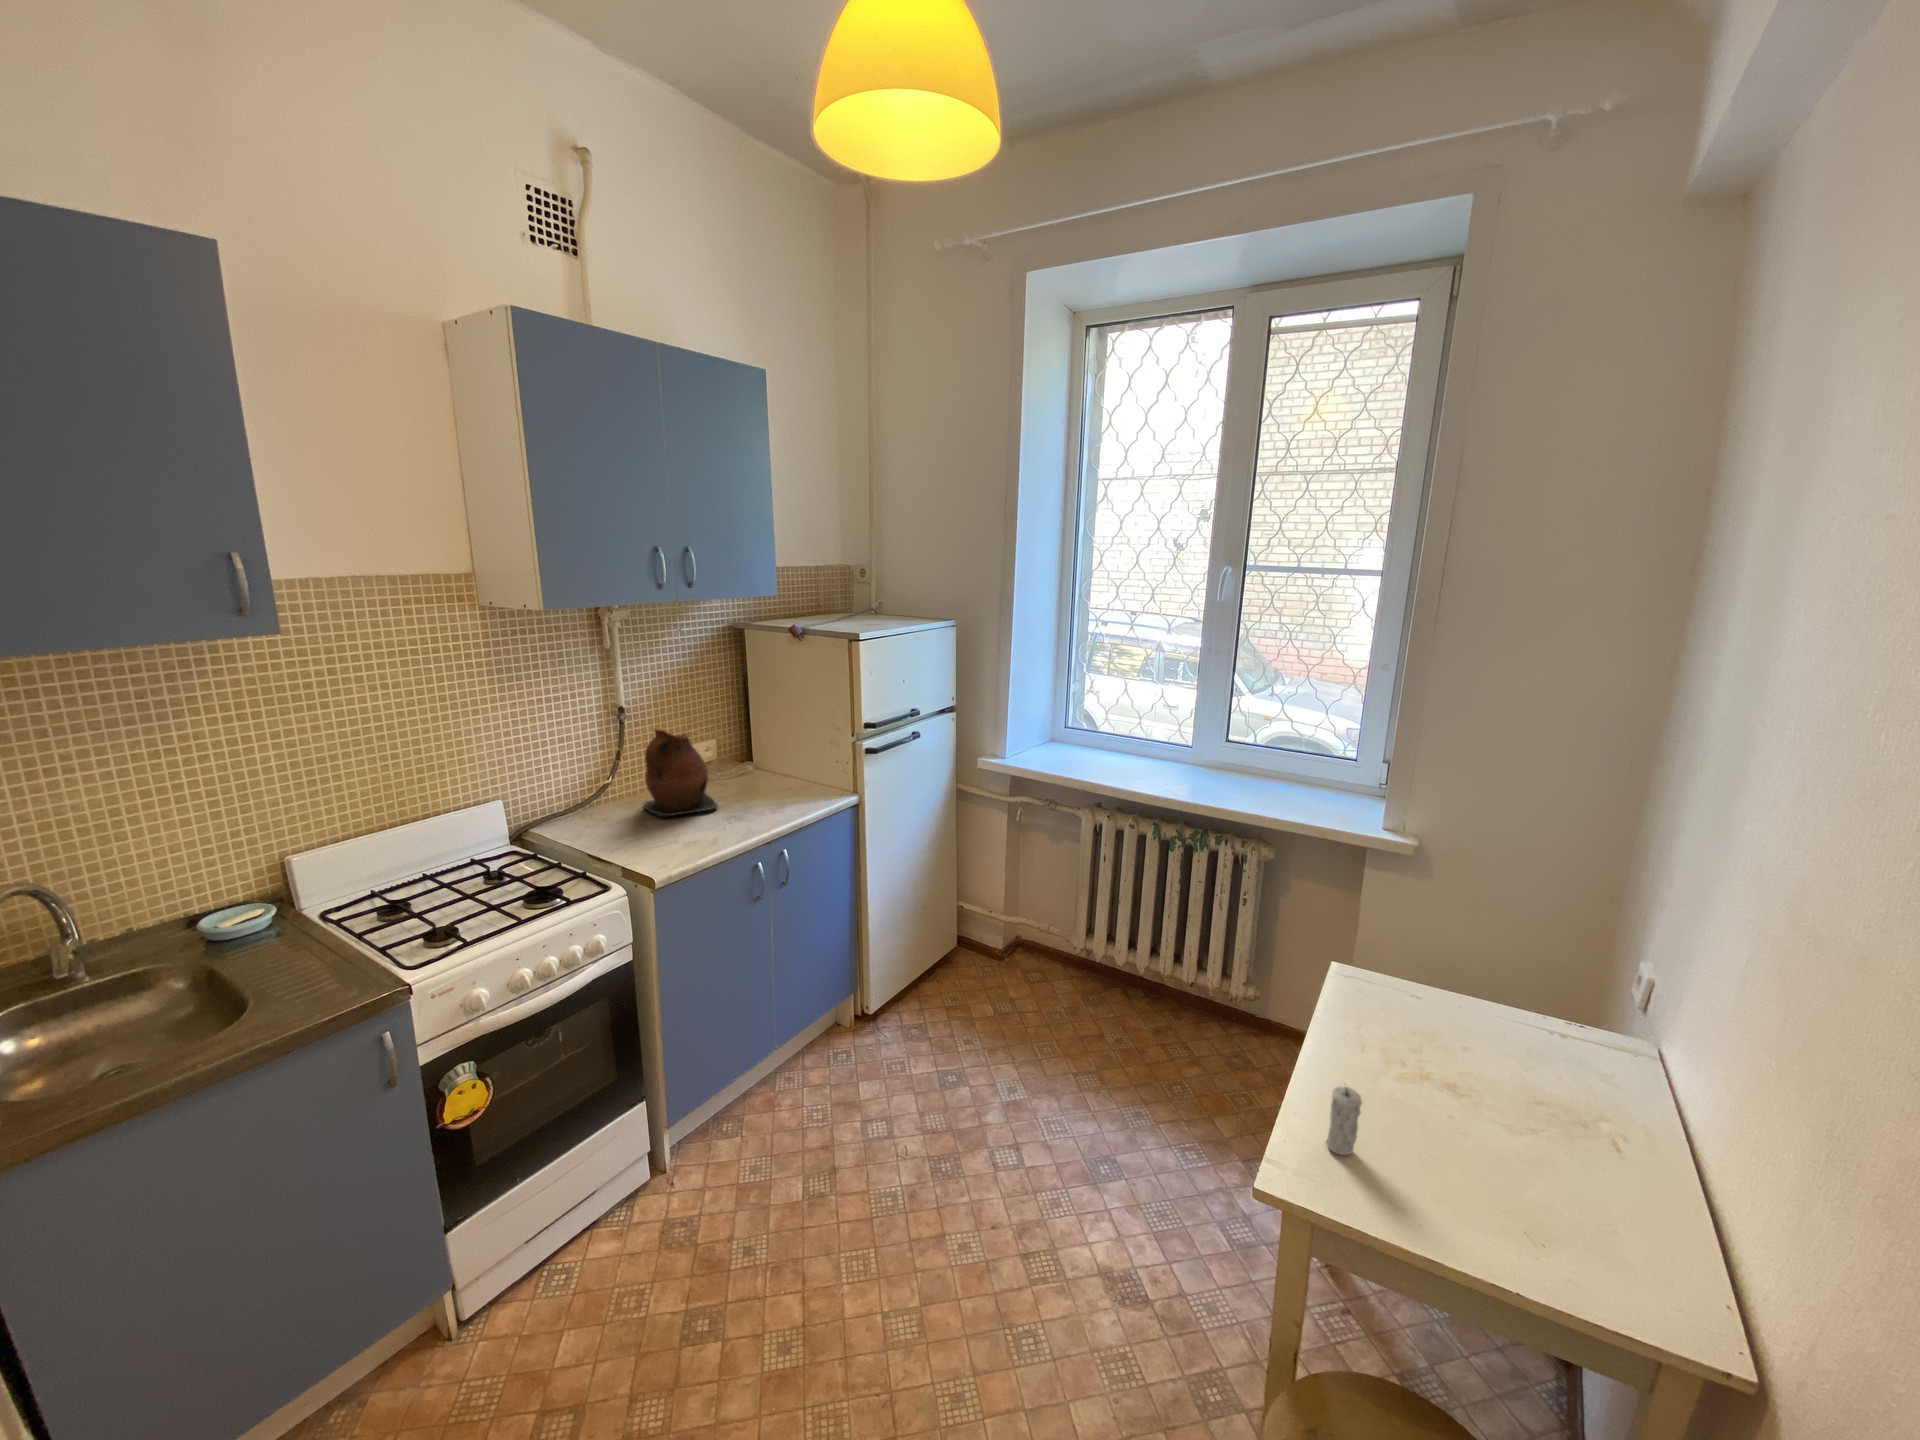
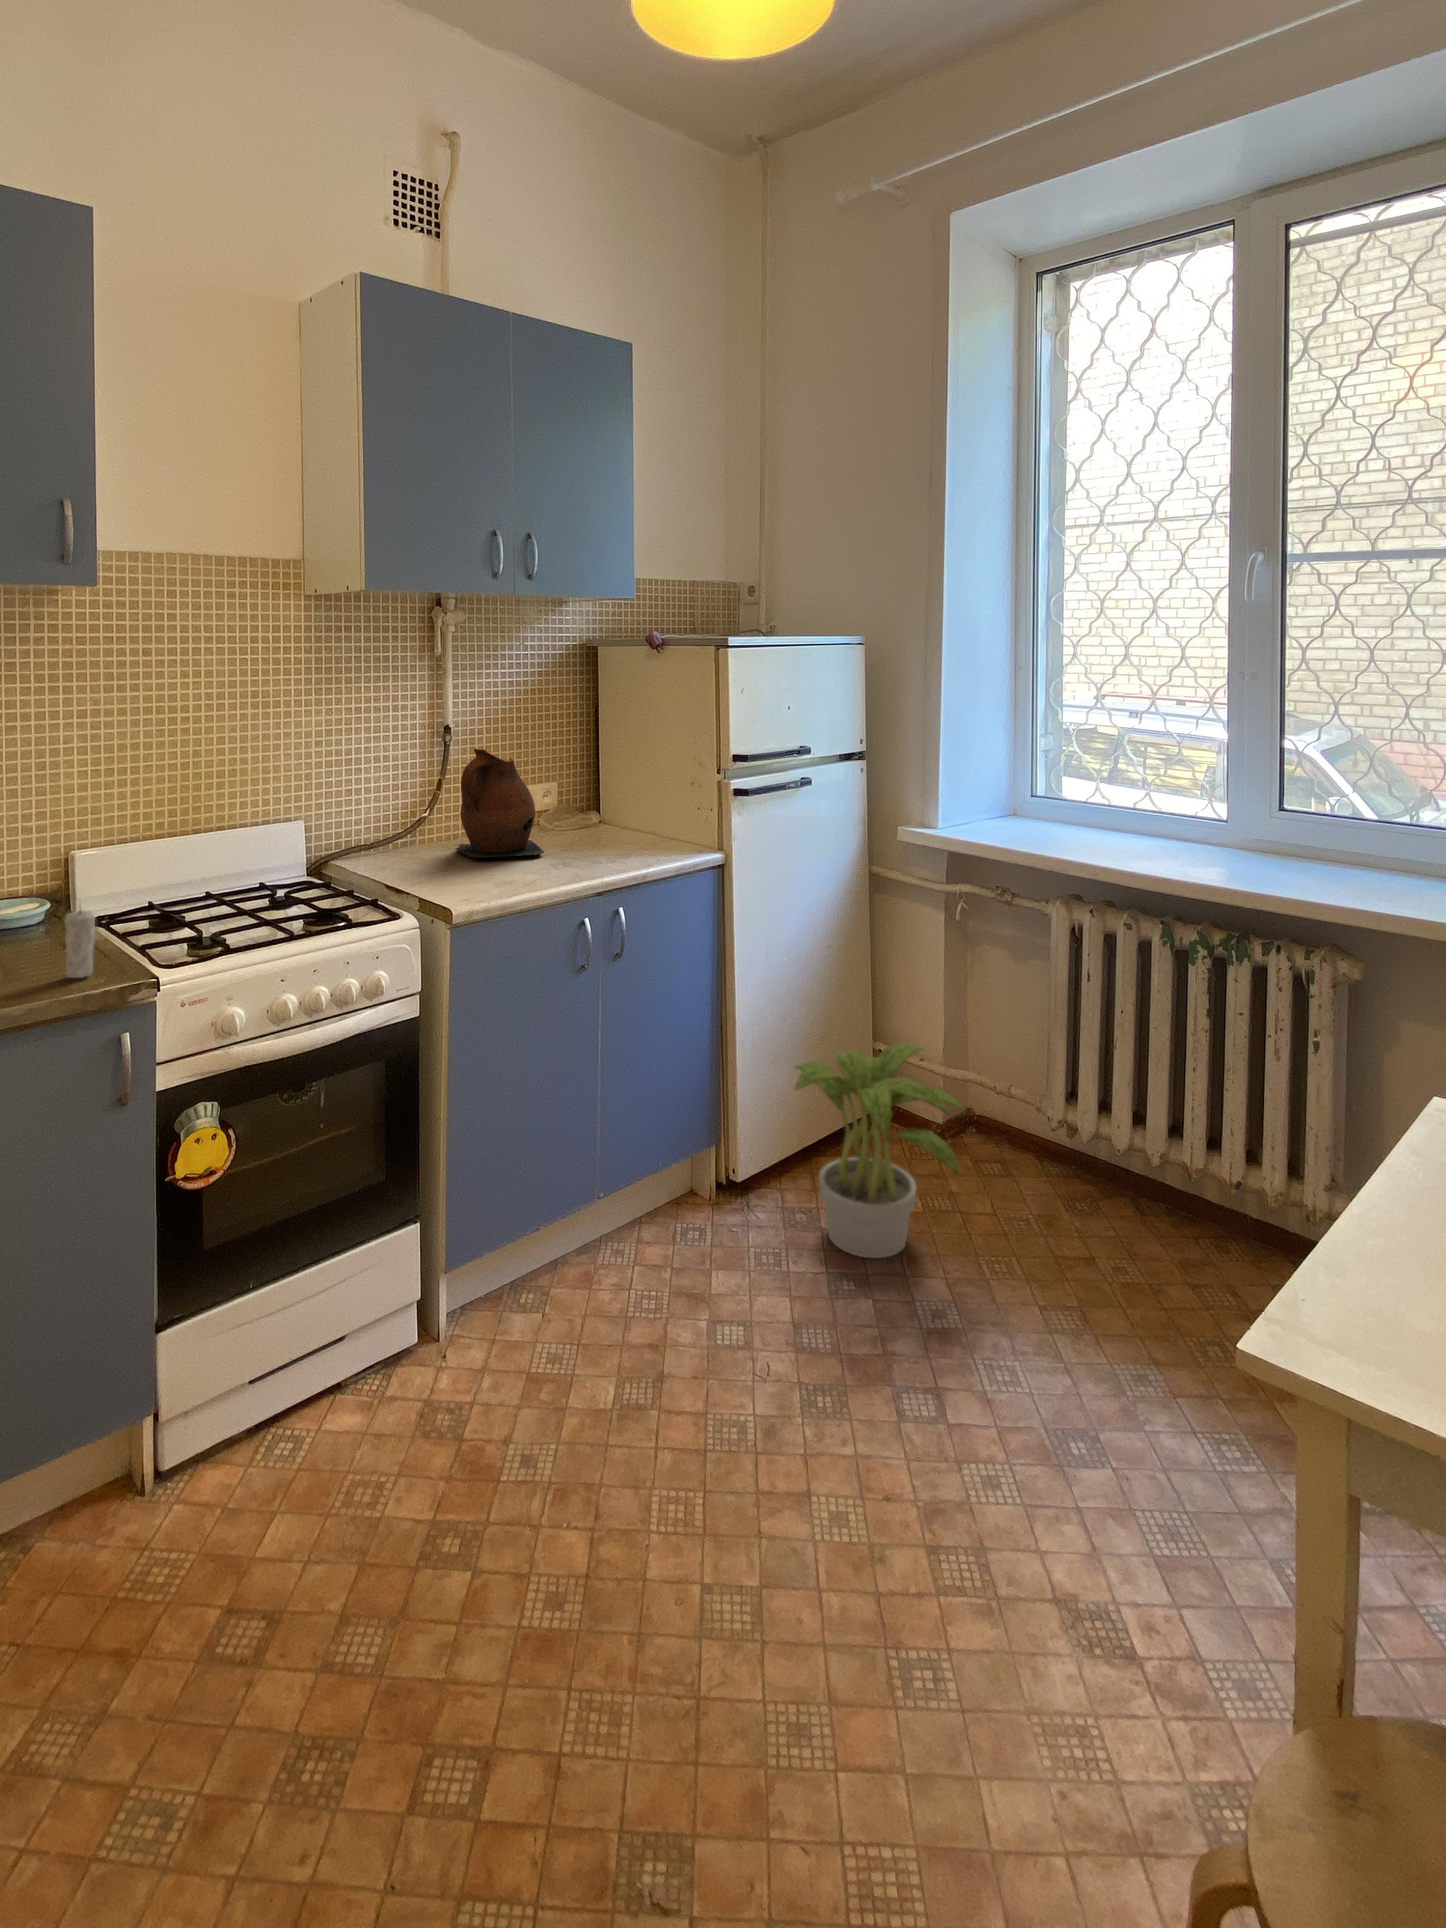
potted plant: none [910,913,1030,1057] -> present [795,1043,966,1258]
candle: present [1326,1086,1362,1155] -> present [64,907,95,978]

